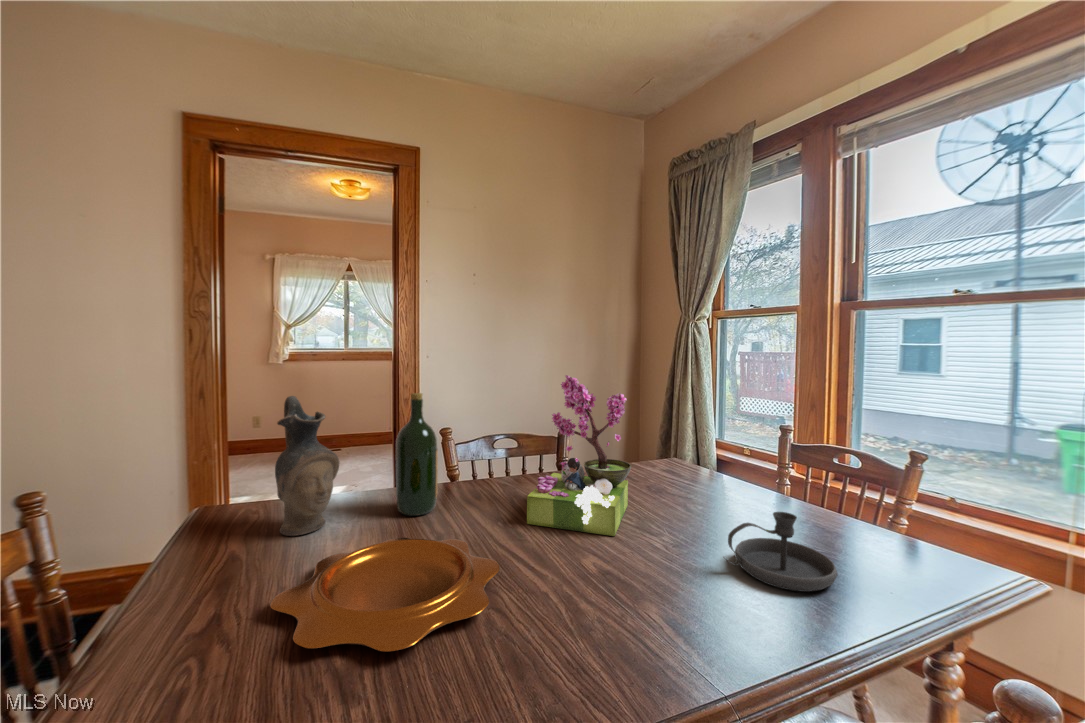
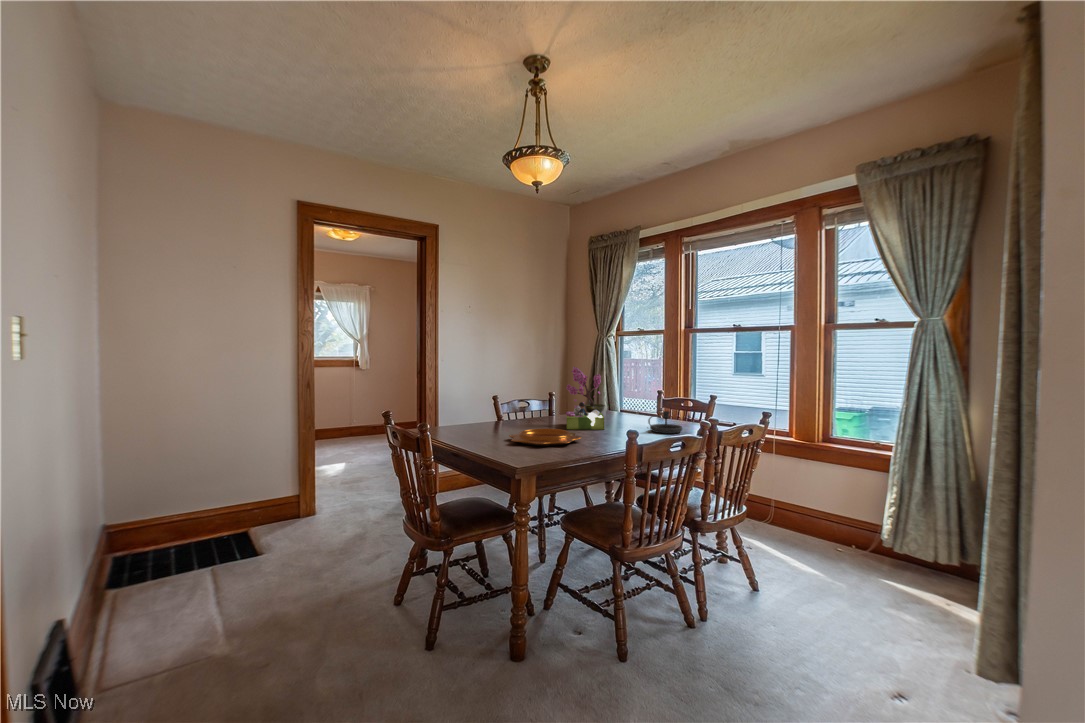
wine bottle: present [396,393,438,516] -> none [505,376,523,430]
ceramic pitcher: present [275,396,339,536] -> none [461,377,492,436]

